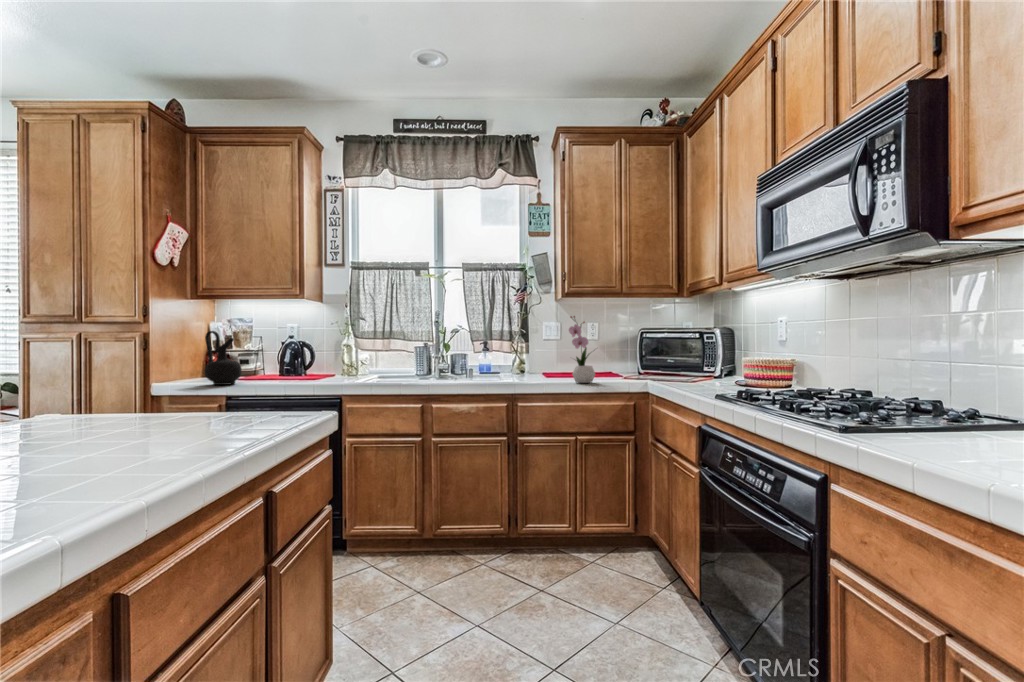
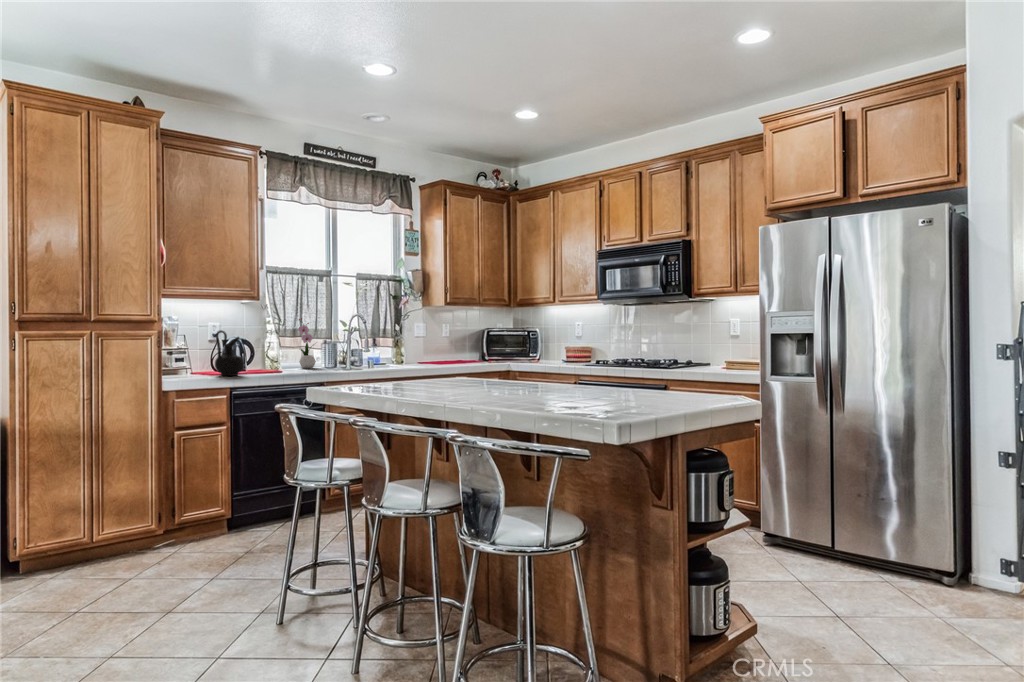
flower arrangement: present [569,316,595,383] -> present [298,318,316,368]

